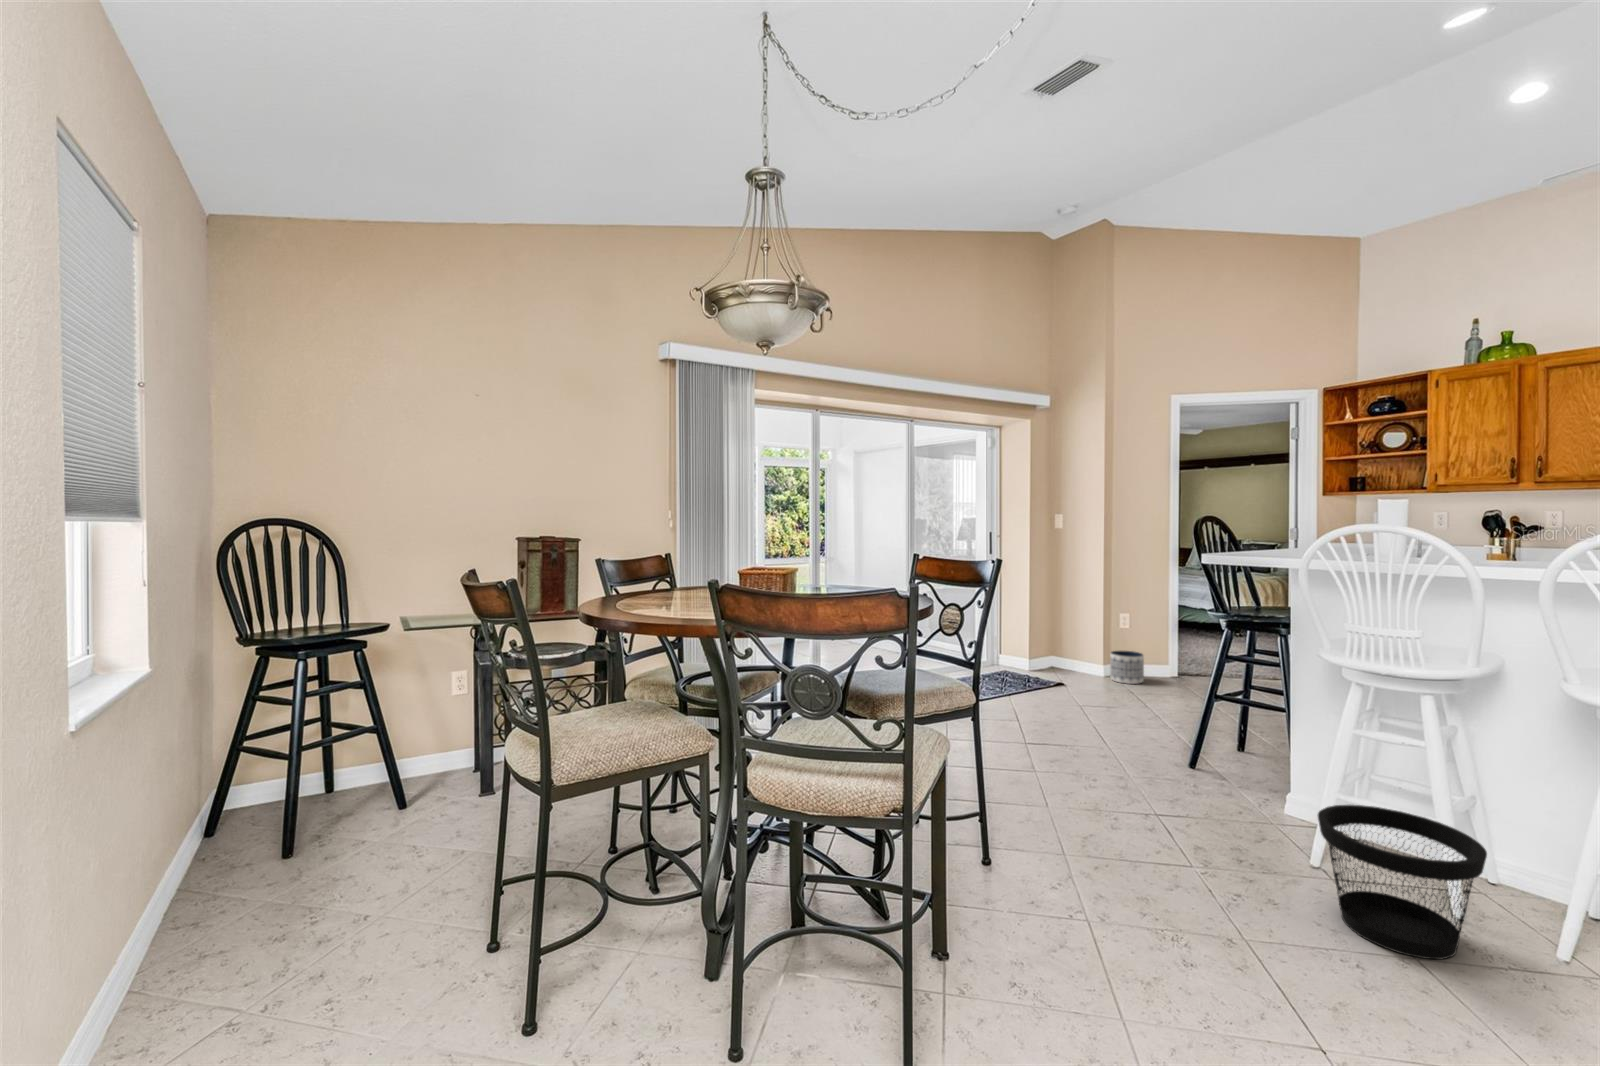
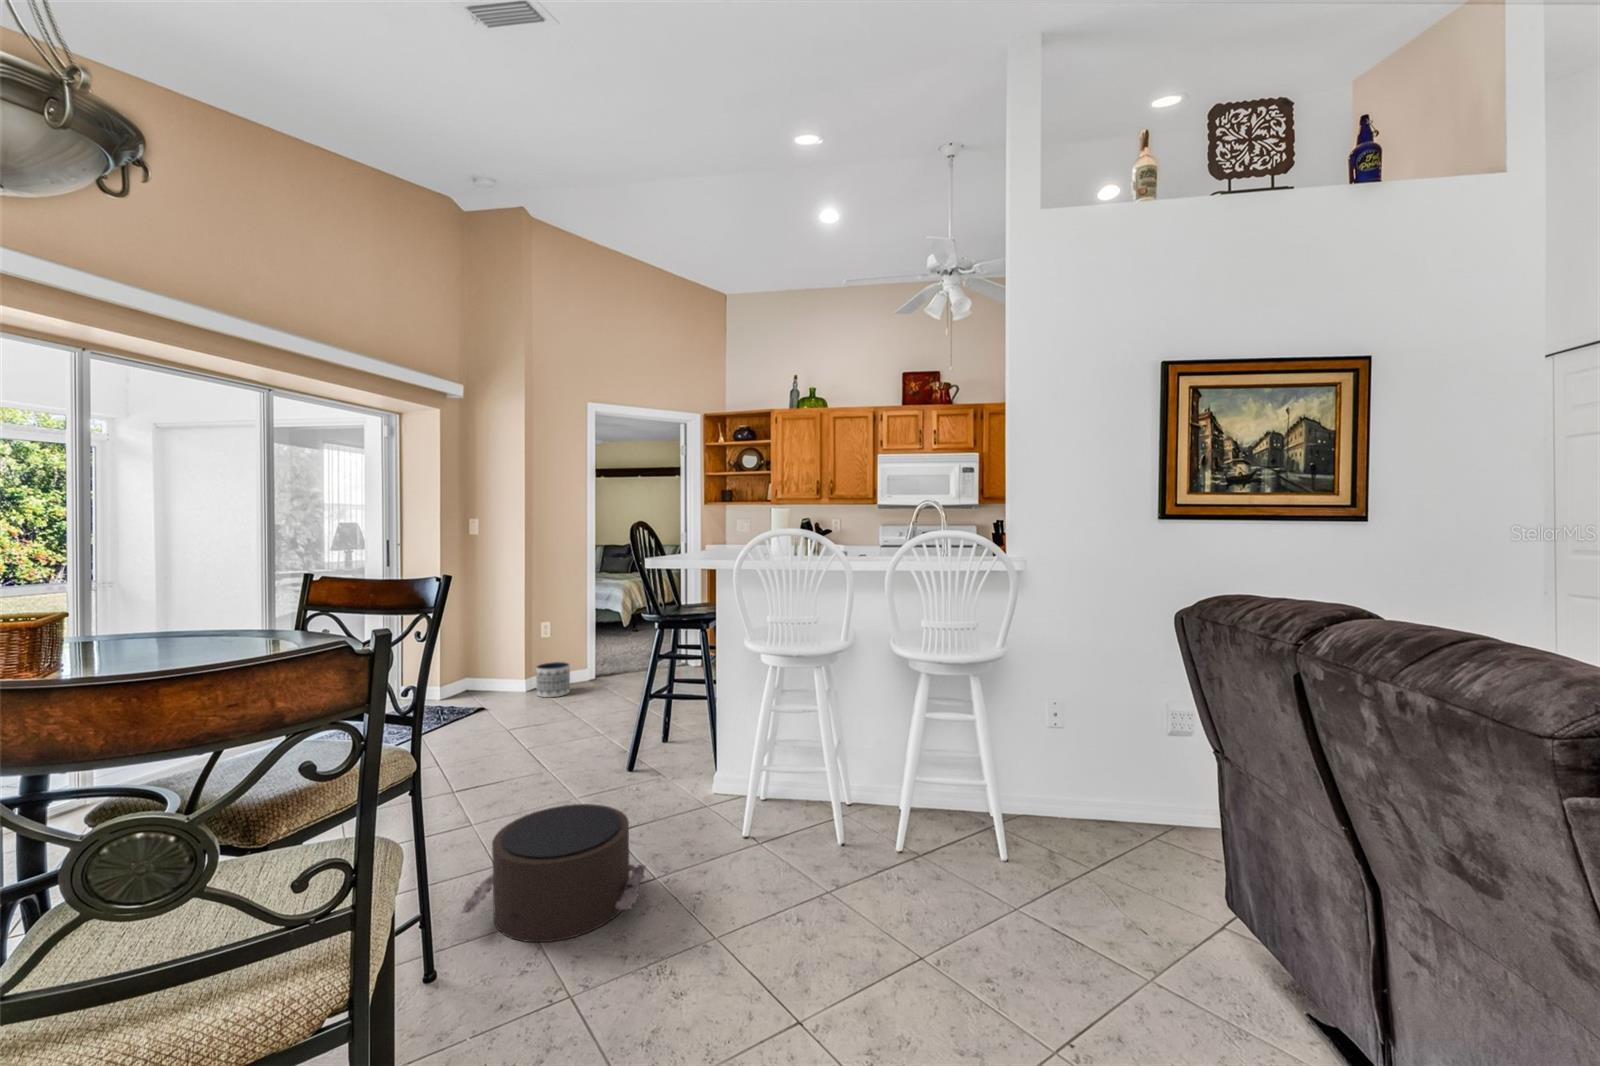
pouf: none [1016,769,1181,881] -> present [462,804,645,942]
wastebasket: present [1318,805,1487,959] -> none [758,767,867,892]

